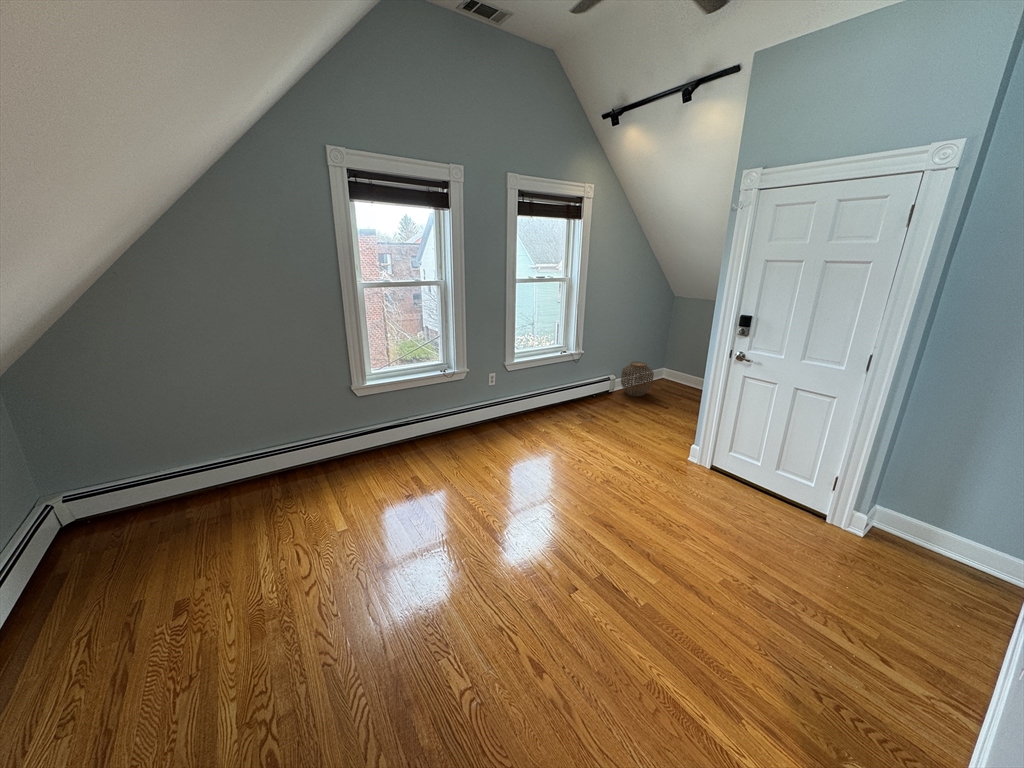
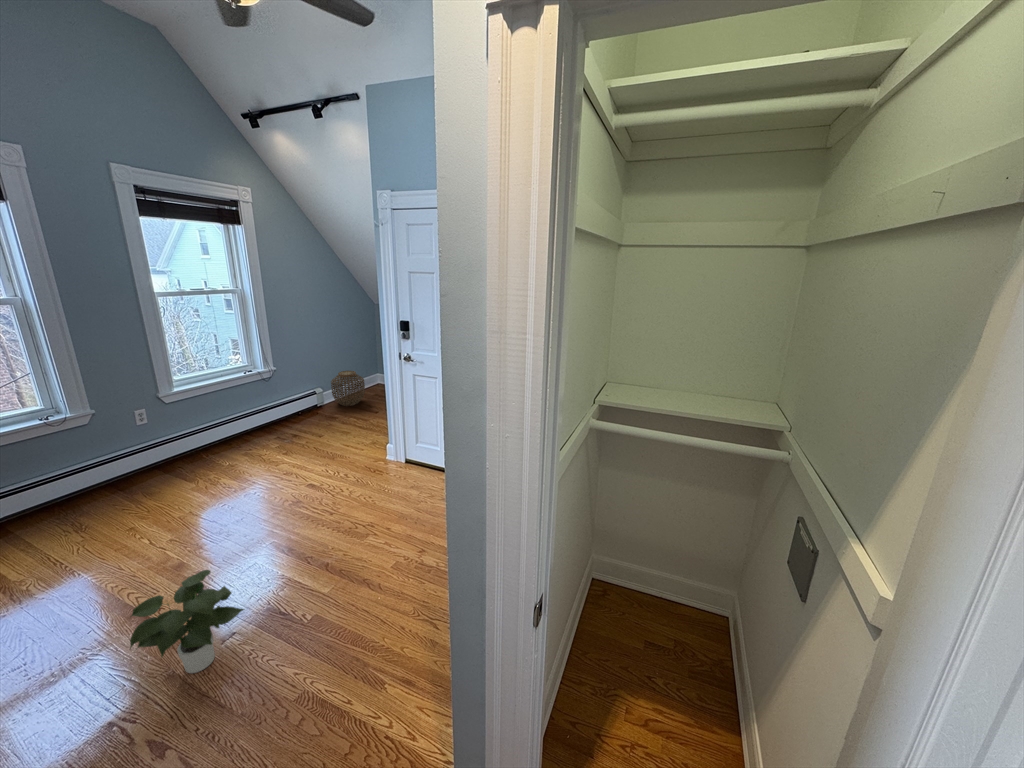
potted plant: none [515,524,593,612] -> present [130,570,244,673]

